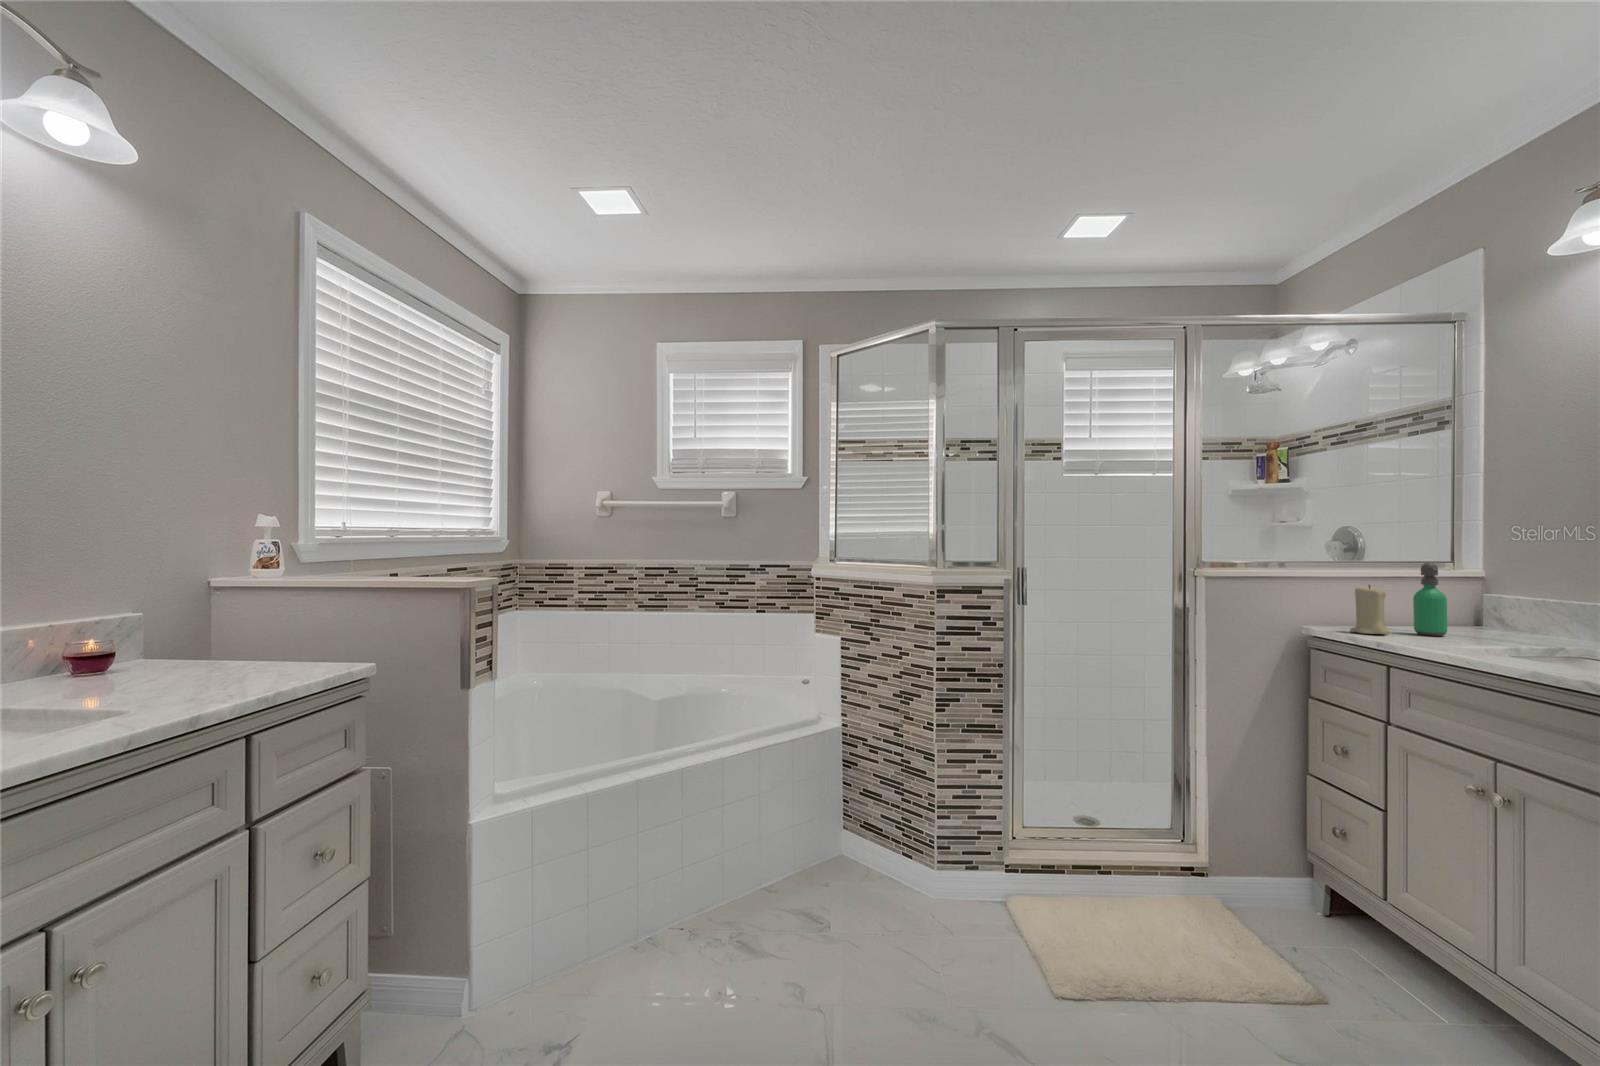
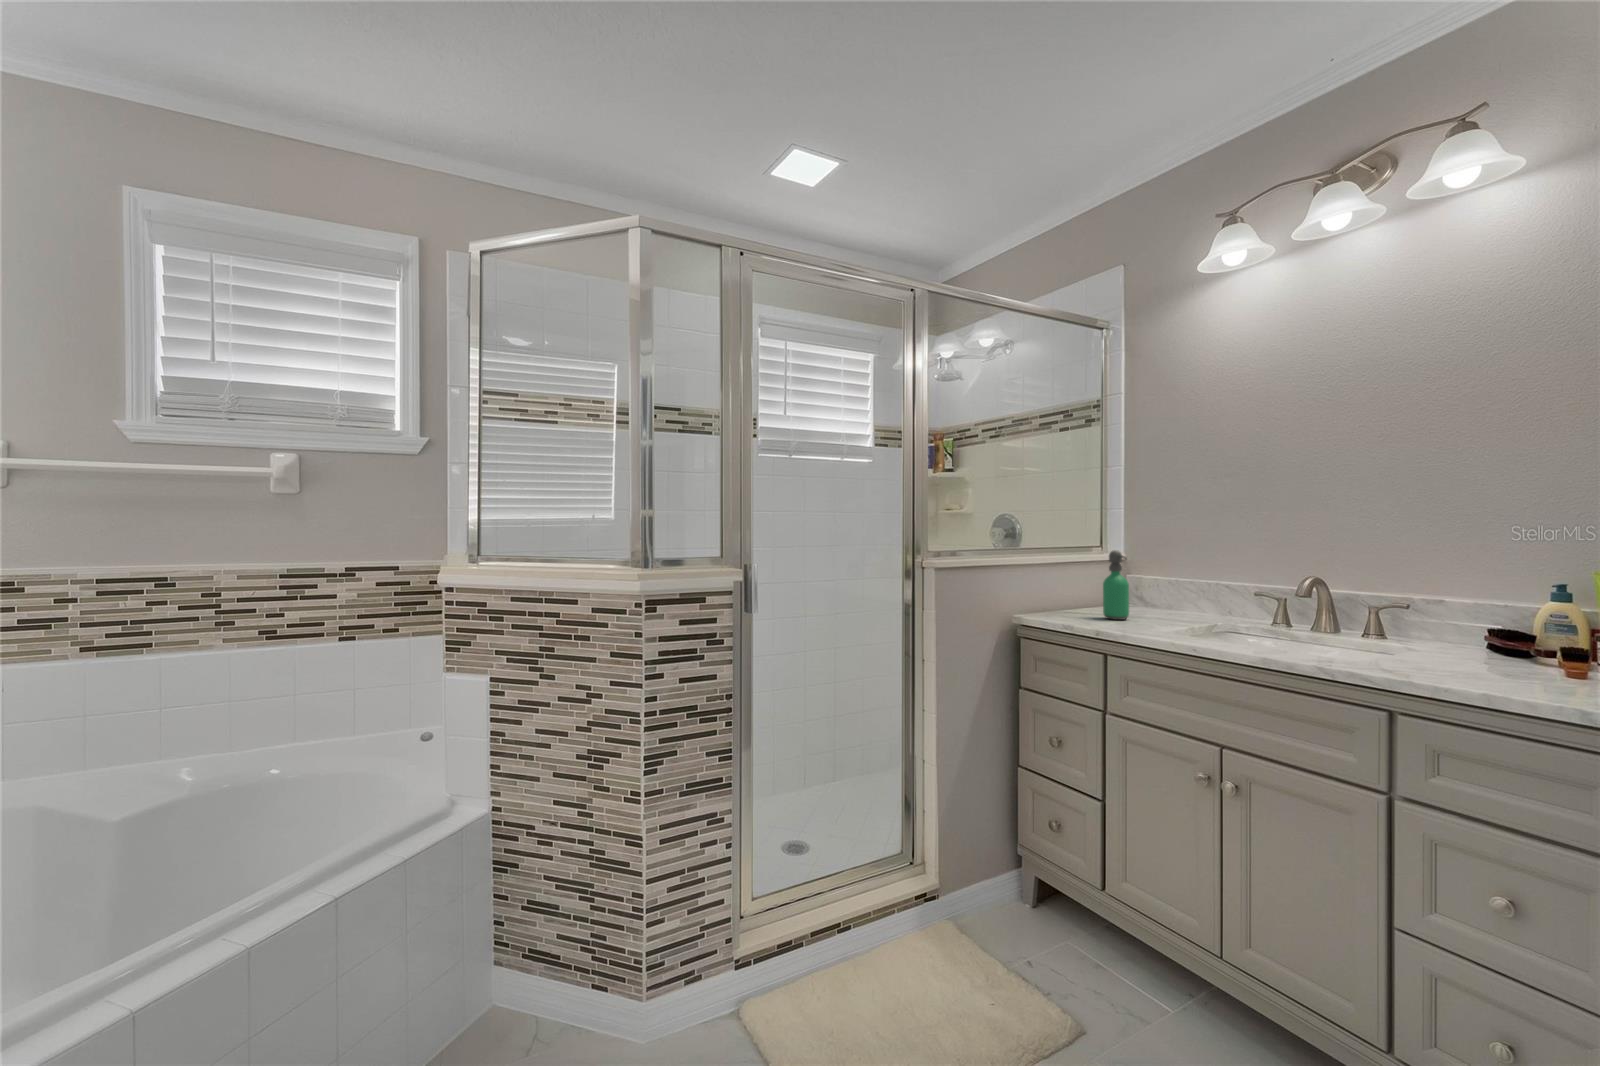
candle: present [1350,585,1390,634] -> none [1061,573,1094,623]

